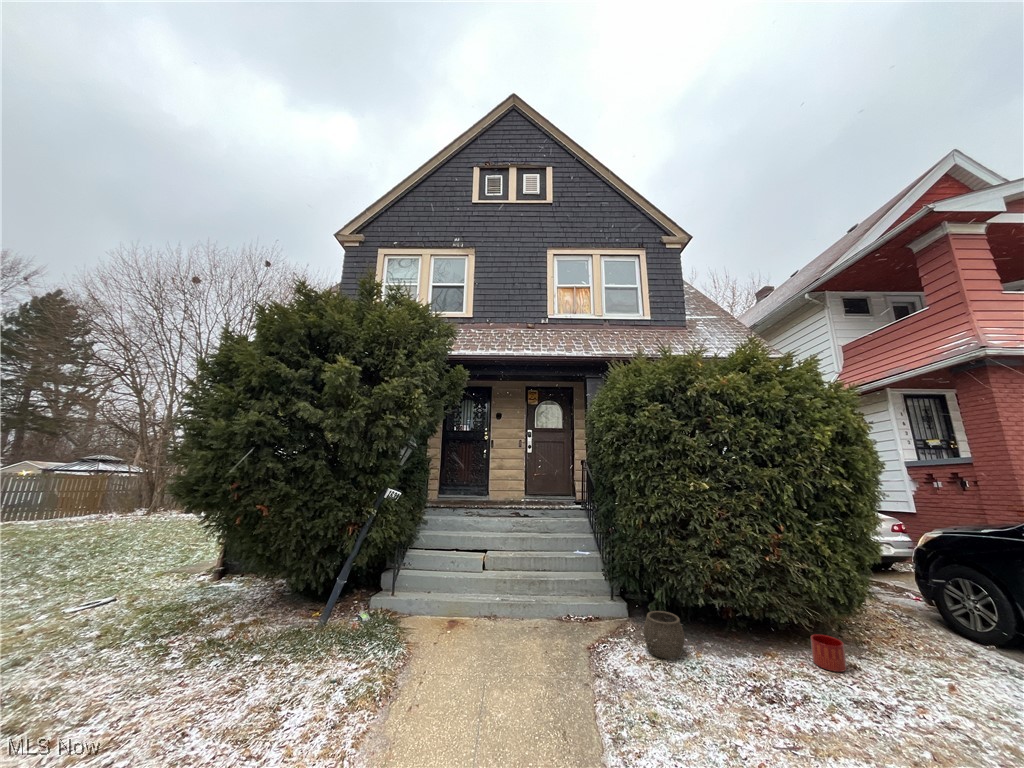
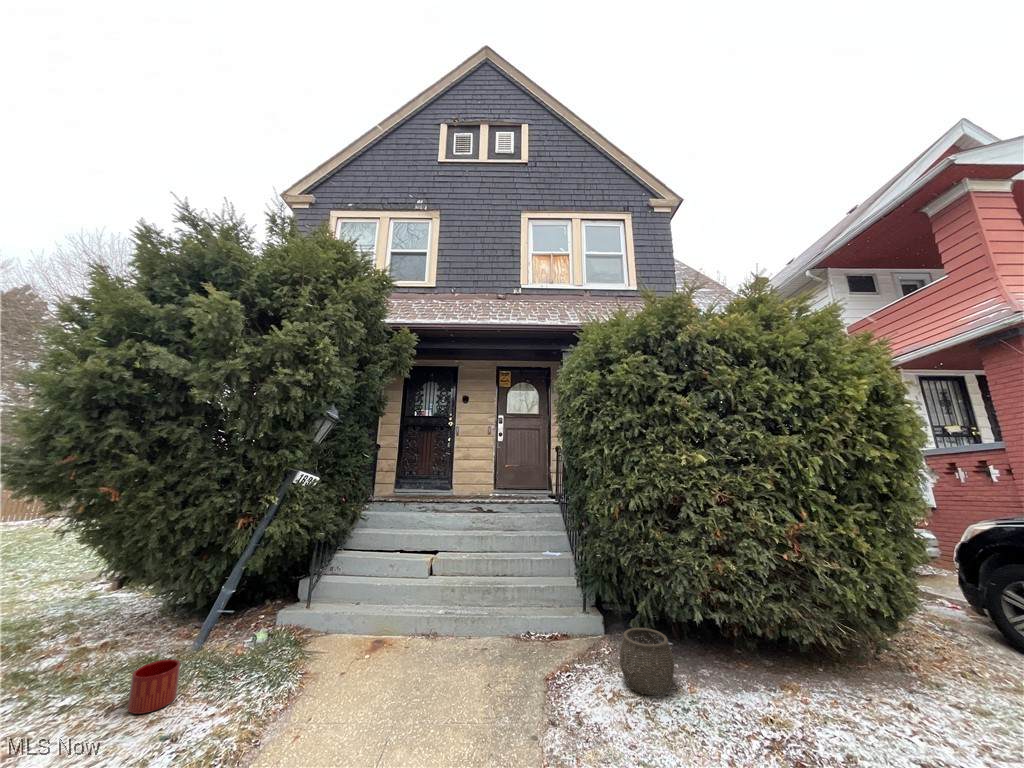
planter: present [811,634,847,672] -> present [128,659,180,714]

